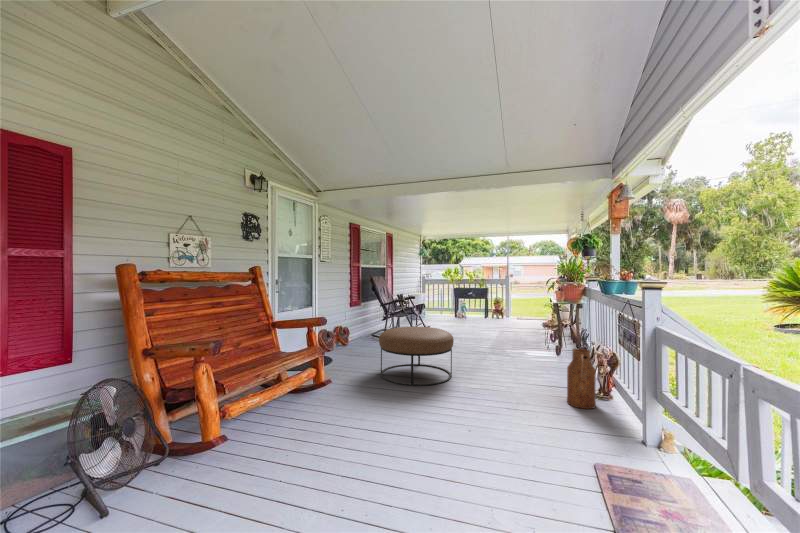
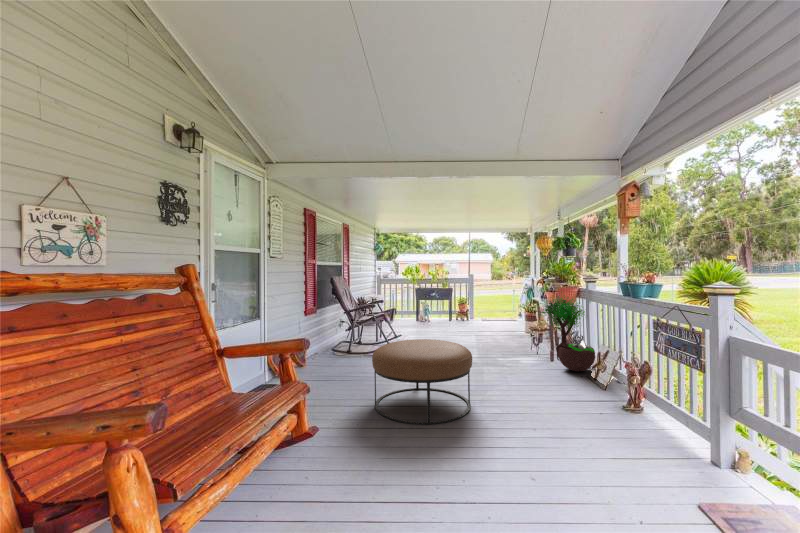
potted tree: none [535,295,578,363] -> present [542,296,595,371]
watering can: present [567,349,596,409] -> none [633,359,680,437]

